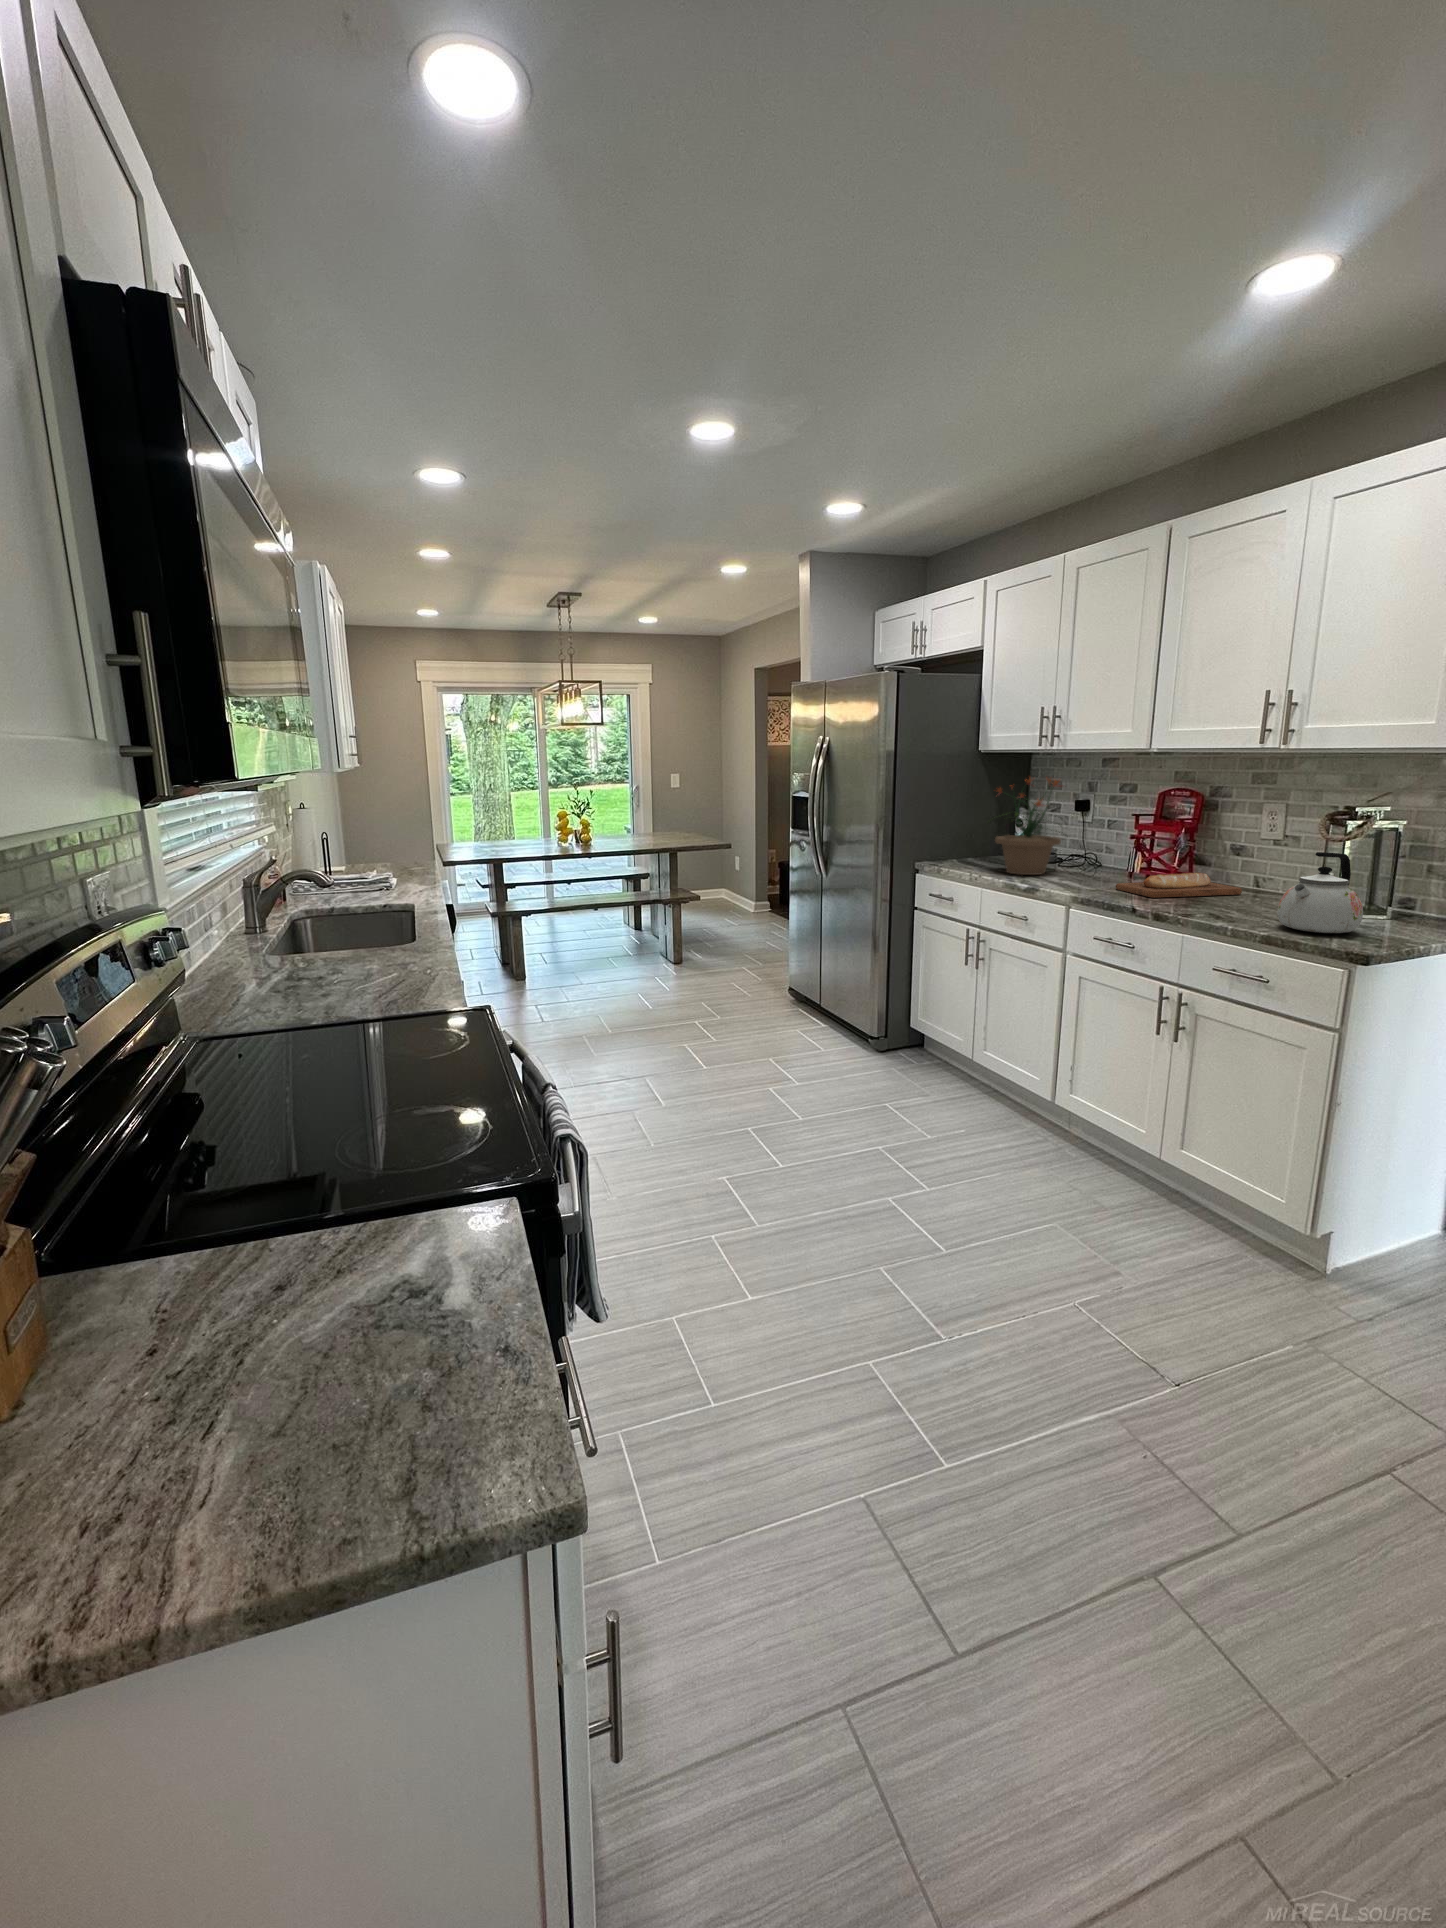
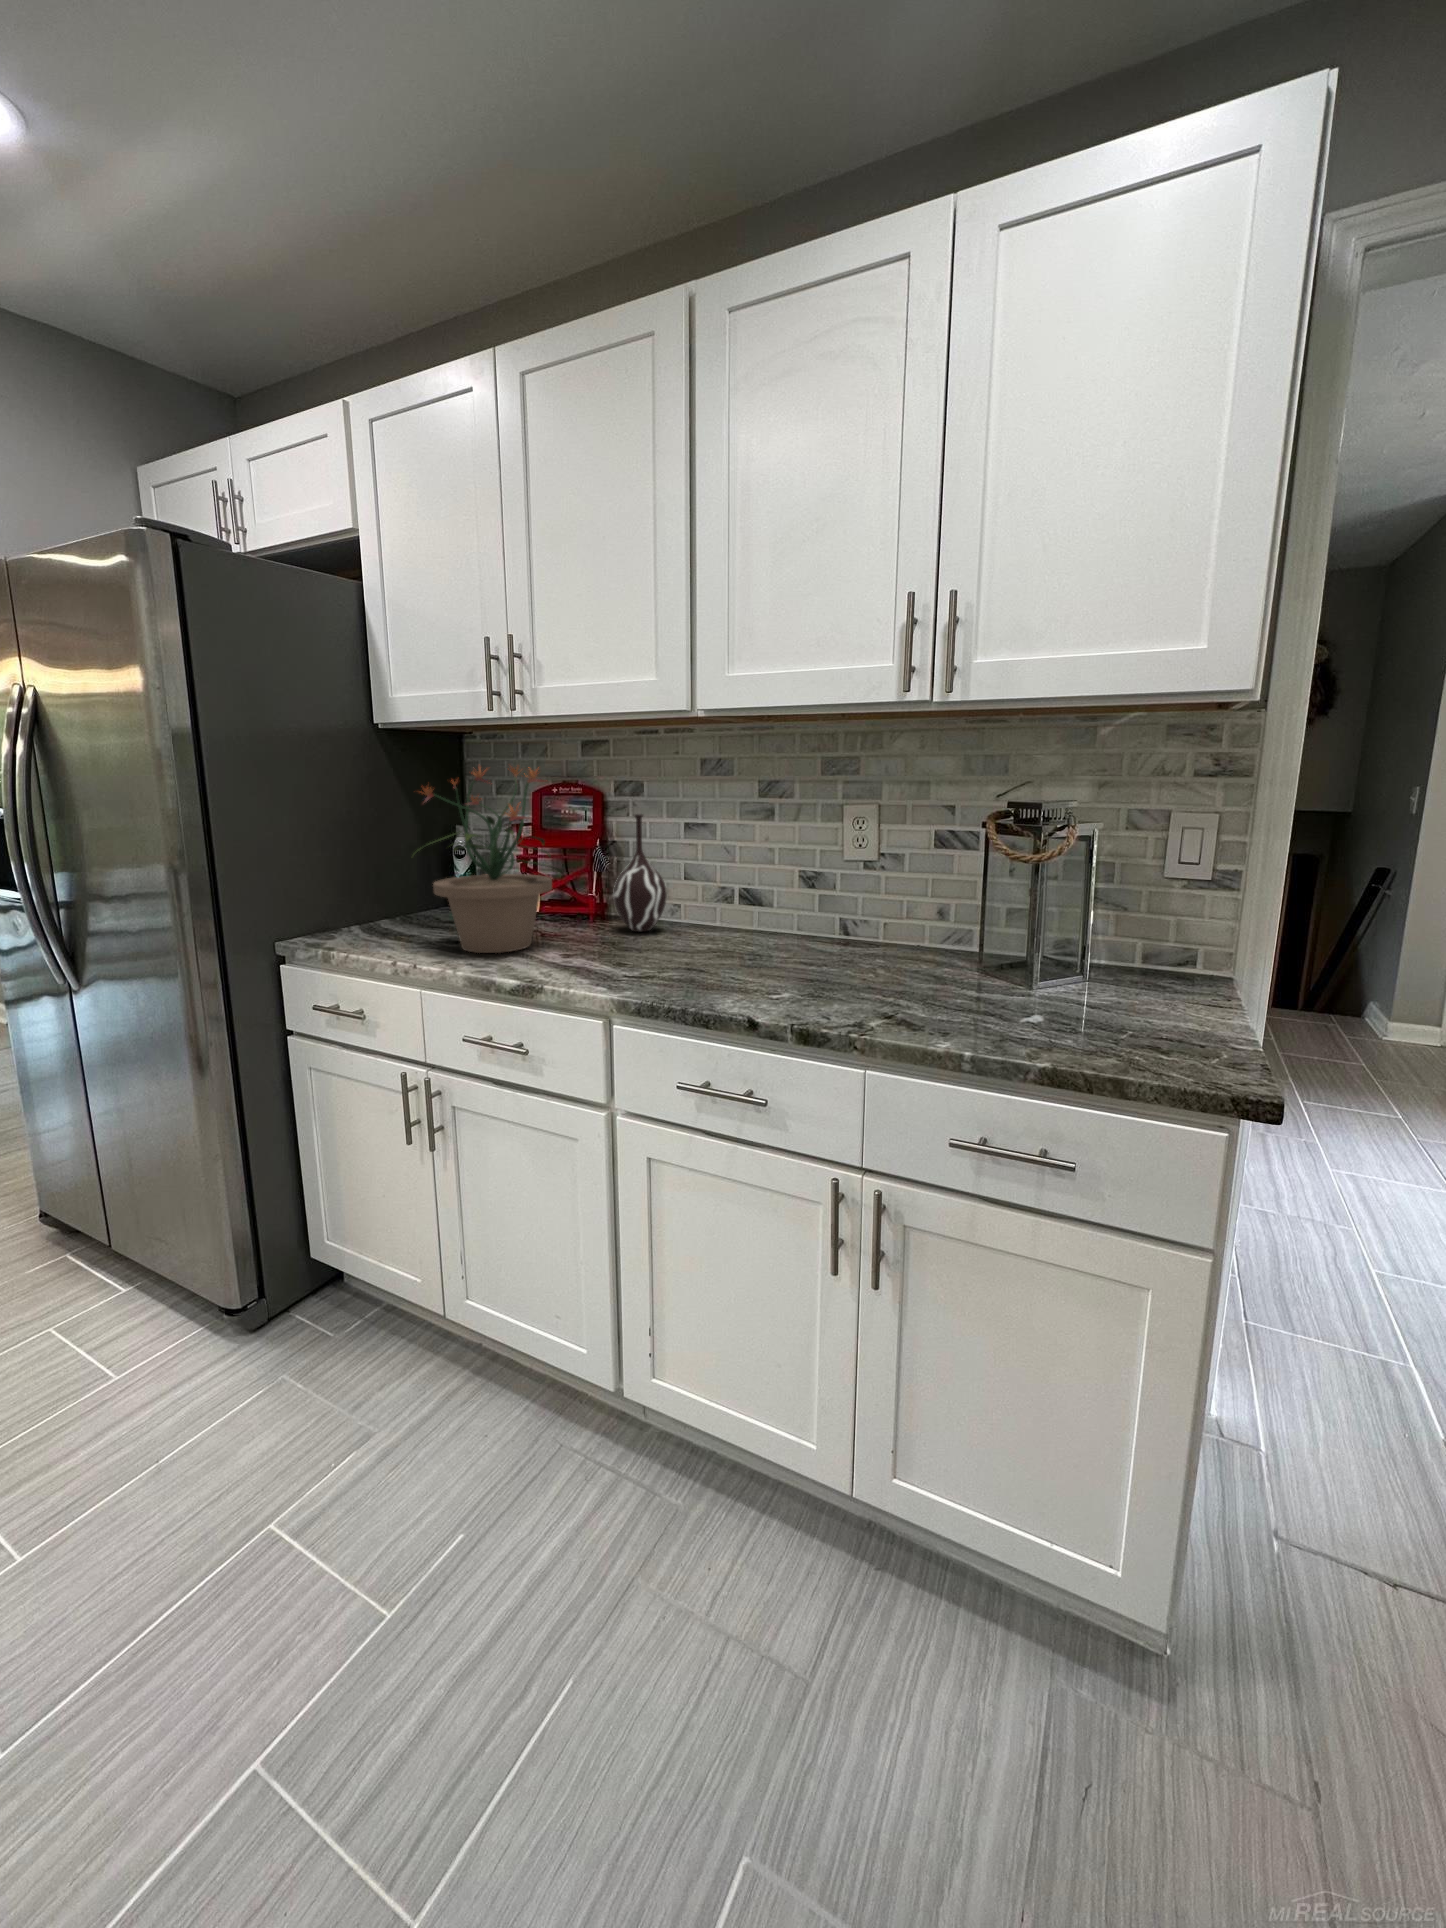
vase: none [1102,805,1138,875] -> present [613,814,667,932]
kettle: present [1277,852,1363,933] -> none [1016,886,1157,1044]
bread loaf: present [1116,873,1242,898] -> none [674,924,850,984]

